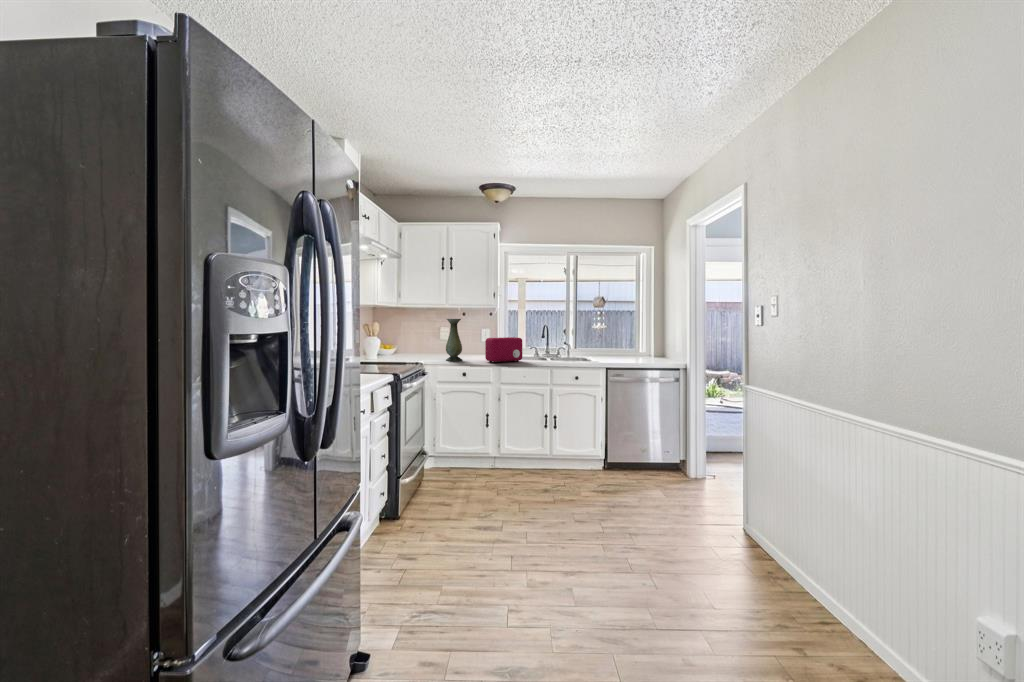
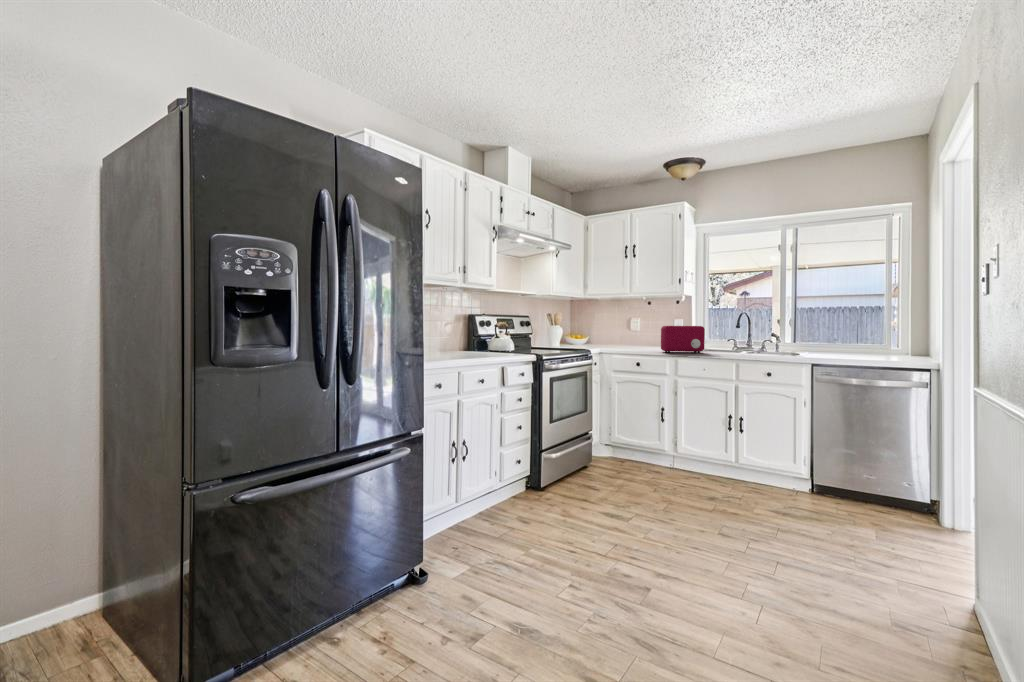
vase: present [446,319,462,361] -> none [621,306,639,350]

